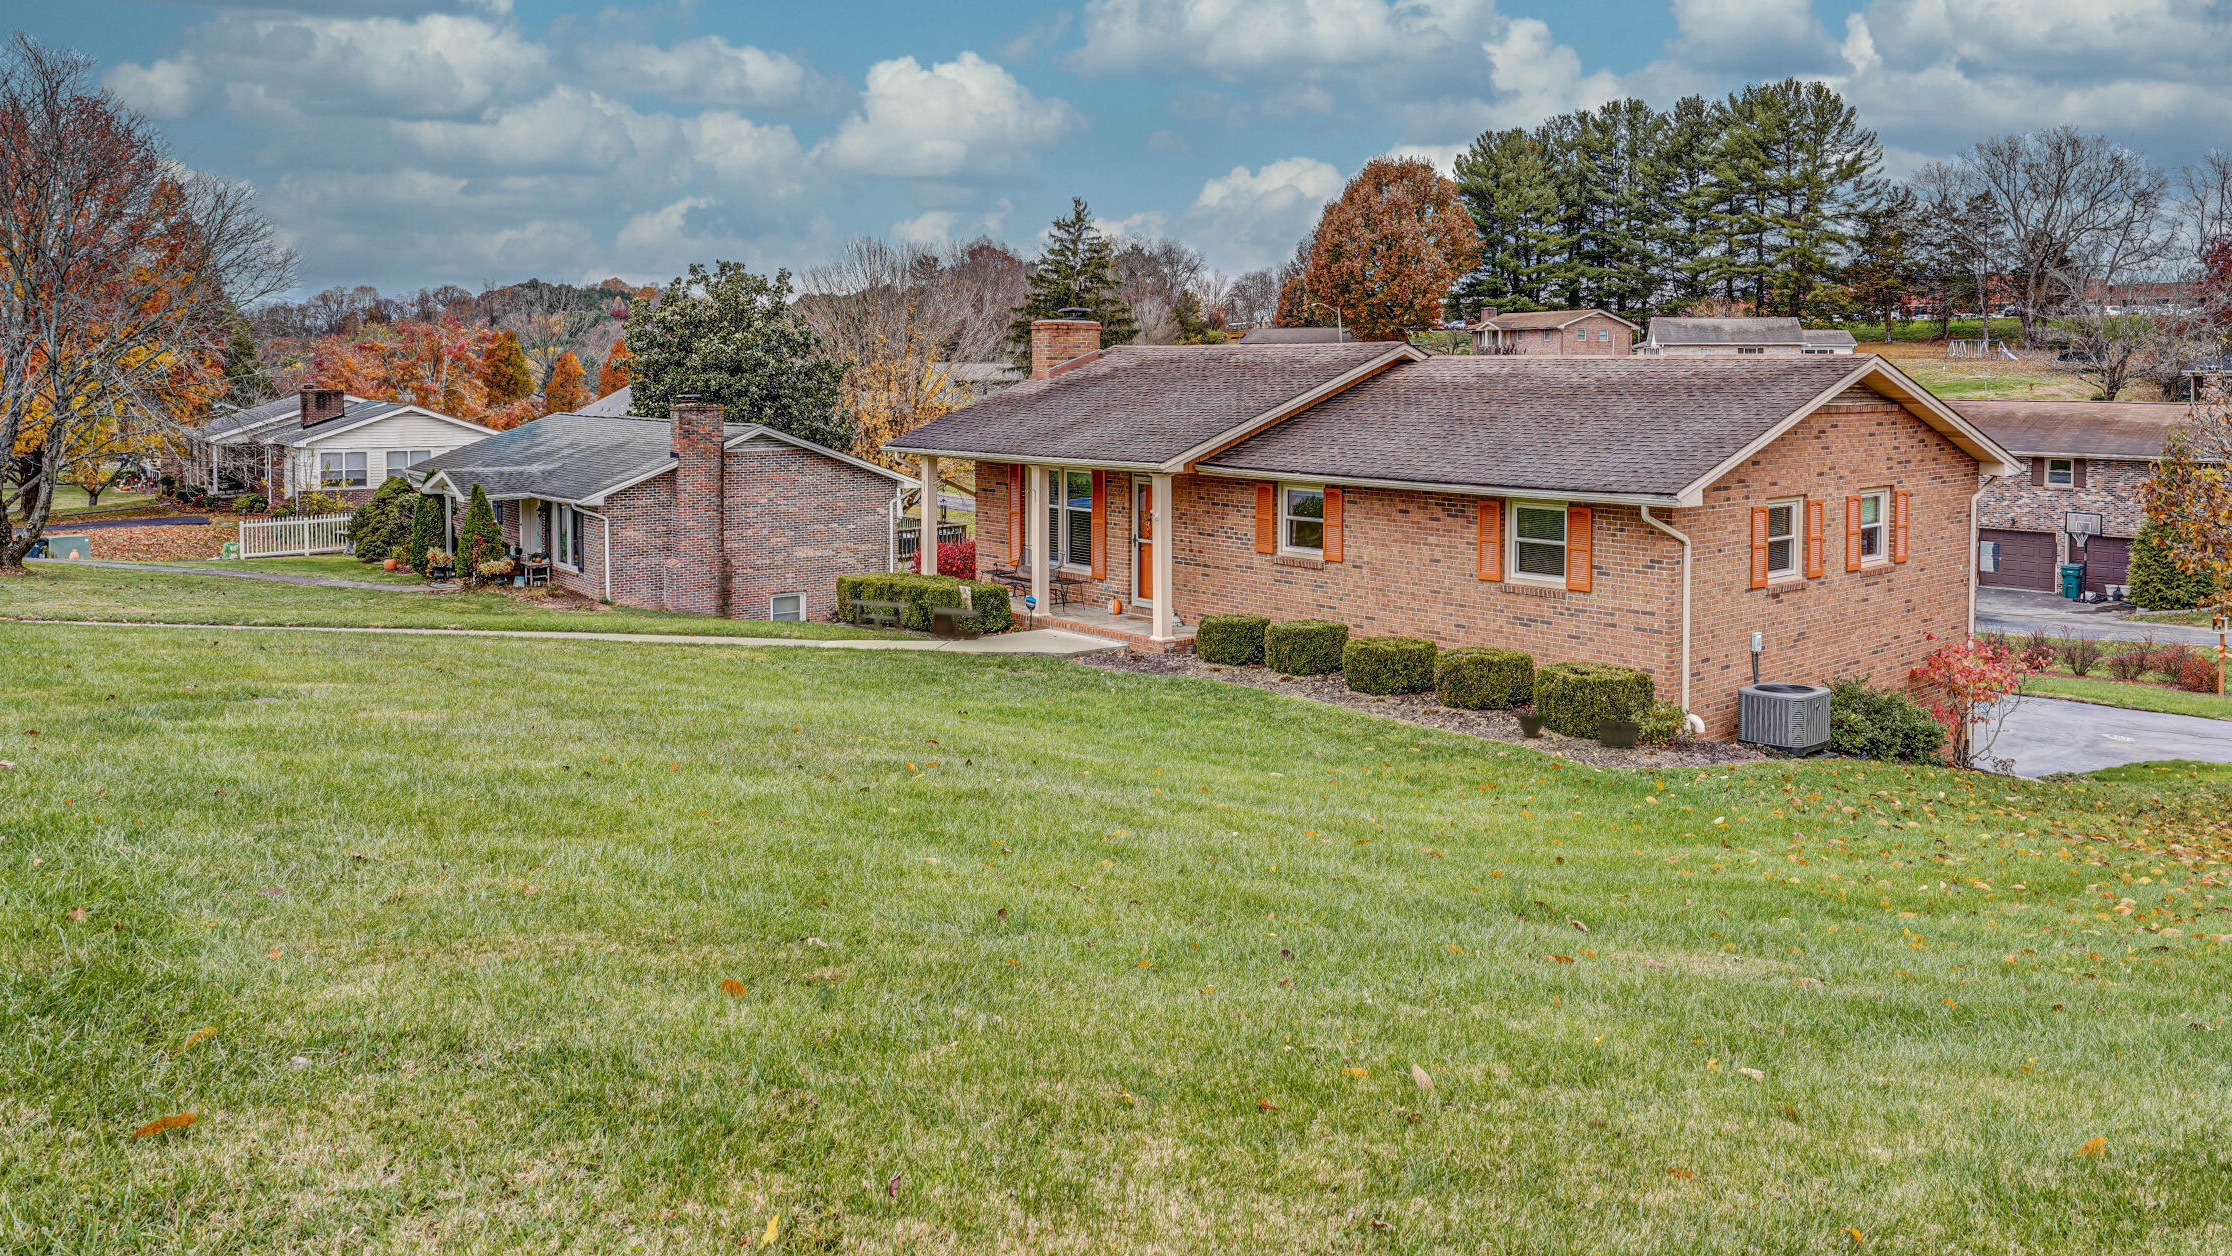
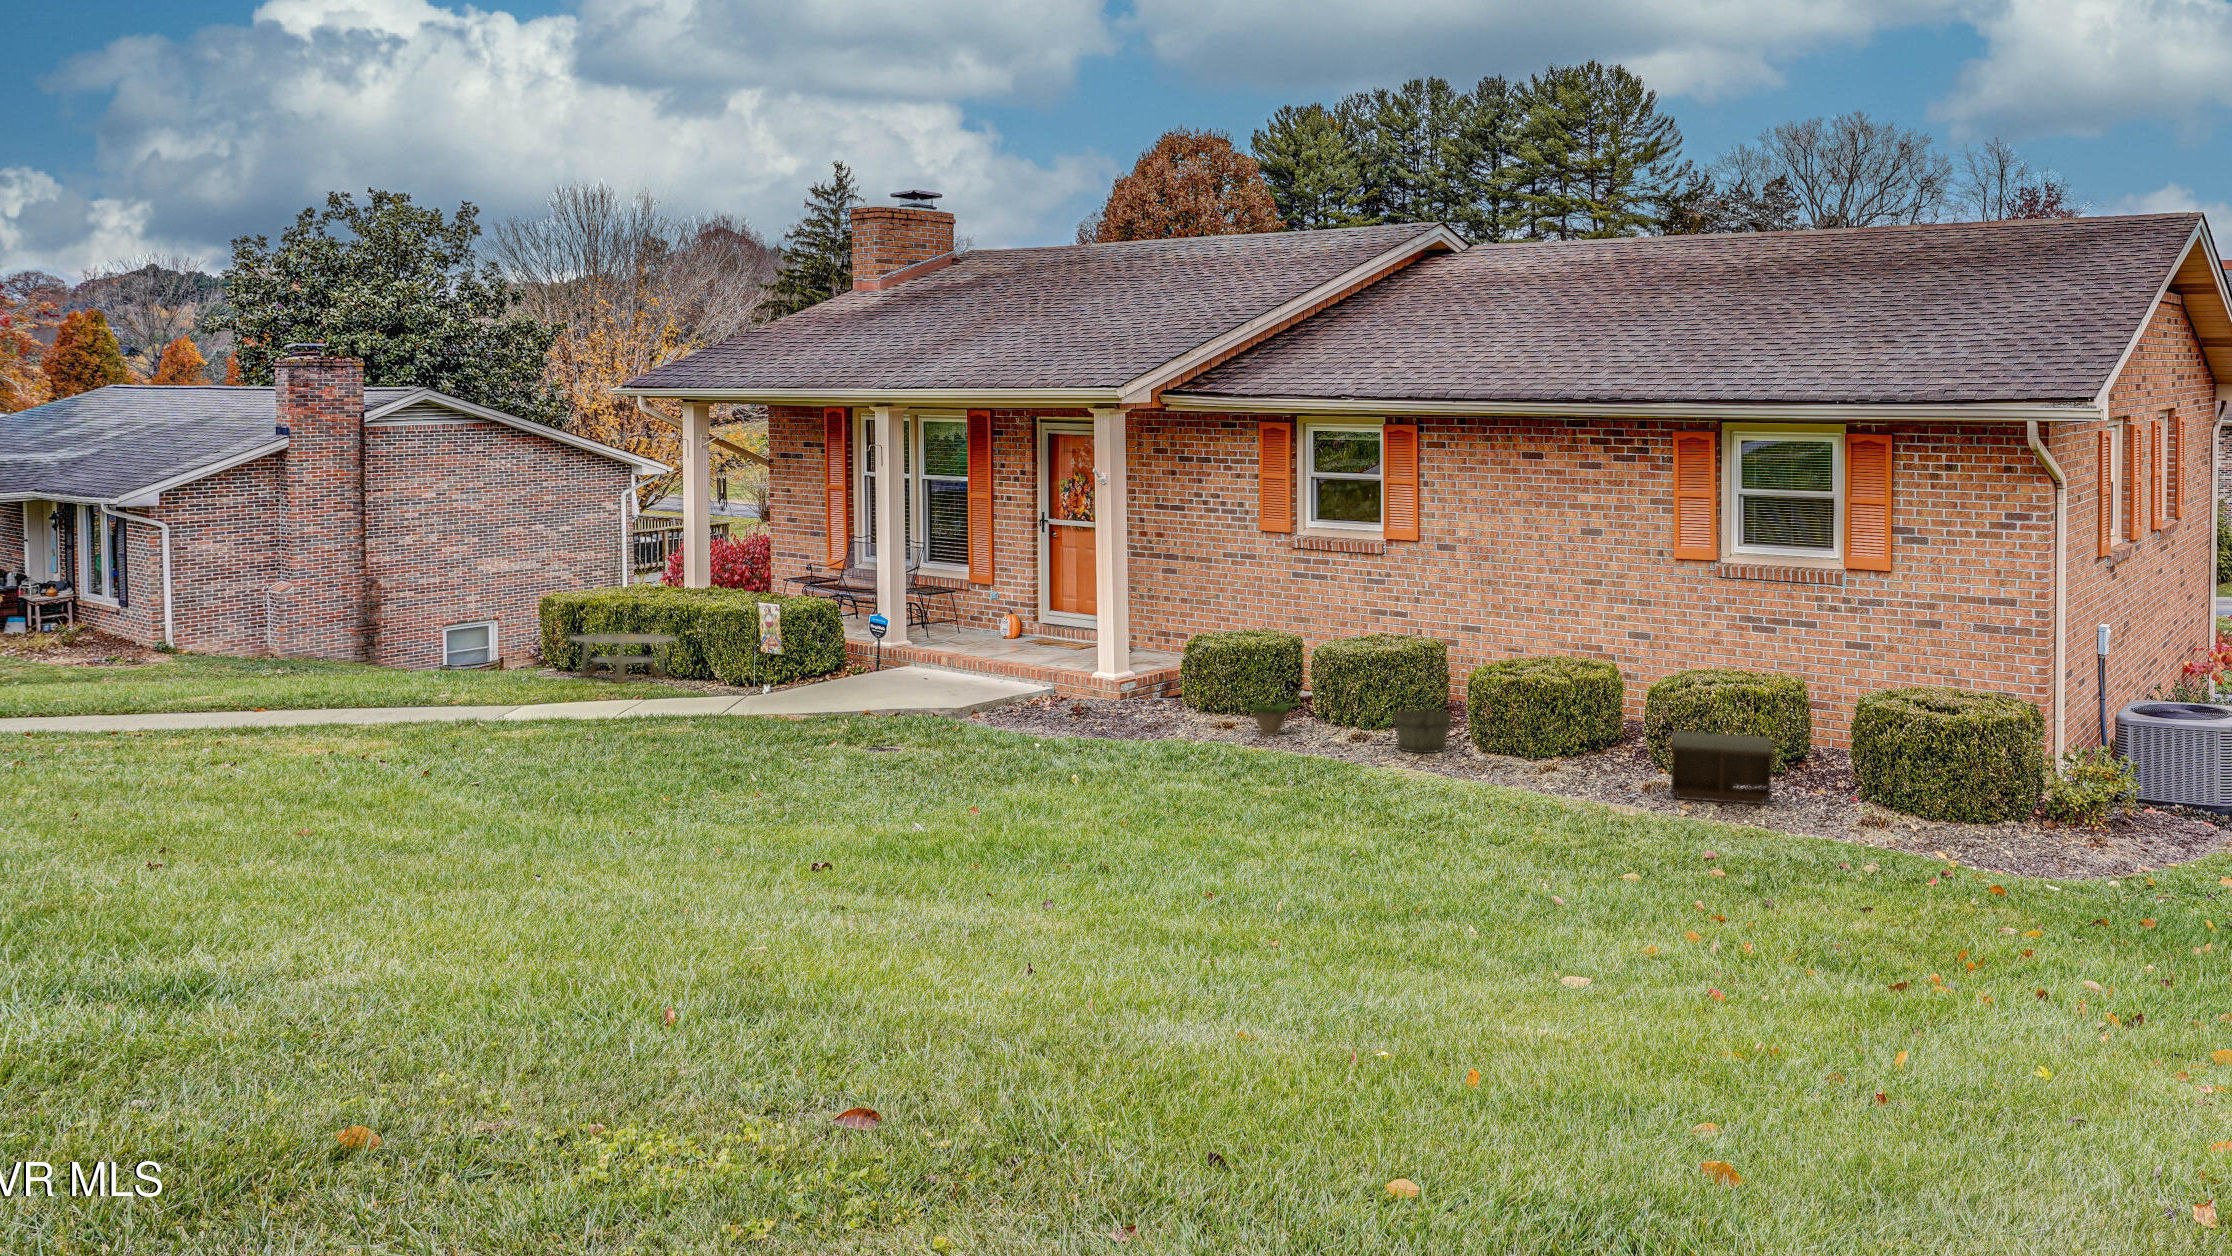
bench: present [931,607,980,640] -> present [1670,732,1773,804]
decorative plant: present [1516,713,1546,737] -> present [1250,701,1291,736]
wooden bucket: present [1598,720,1640,748] -> present [1394,703,1451,753]

